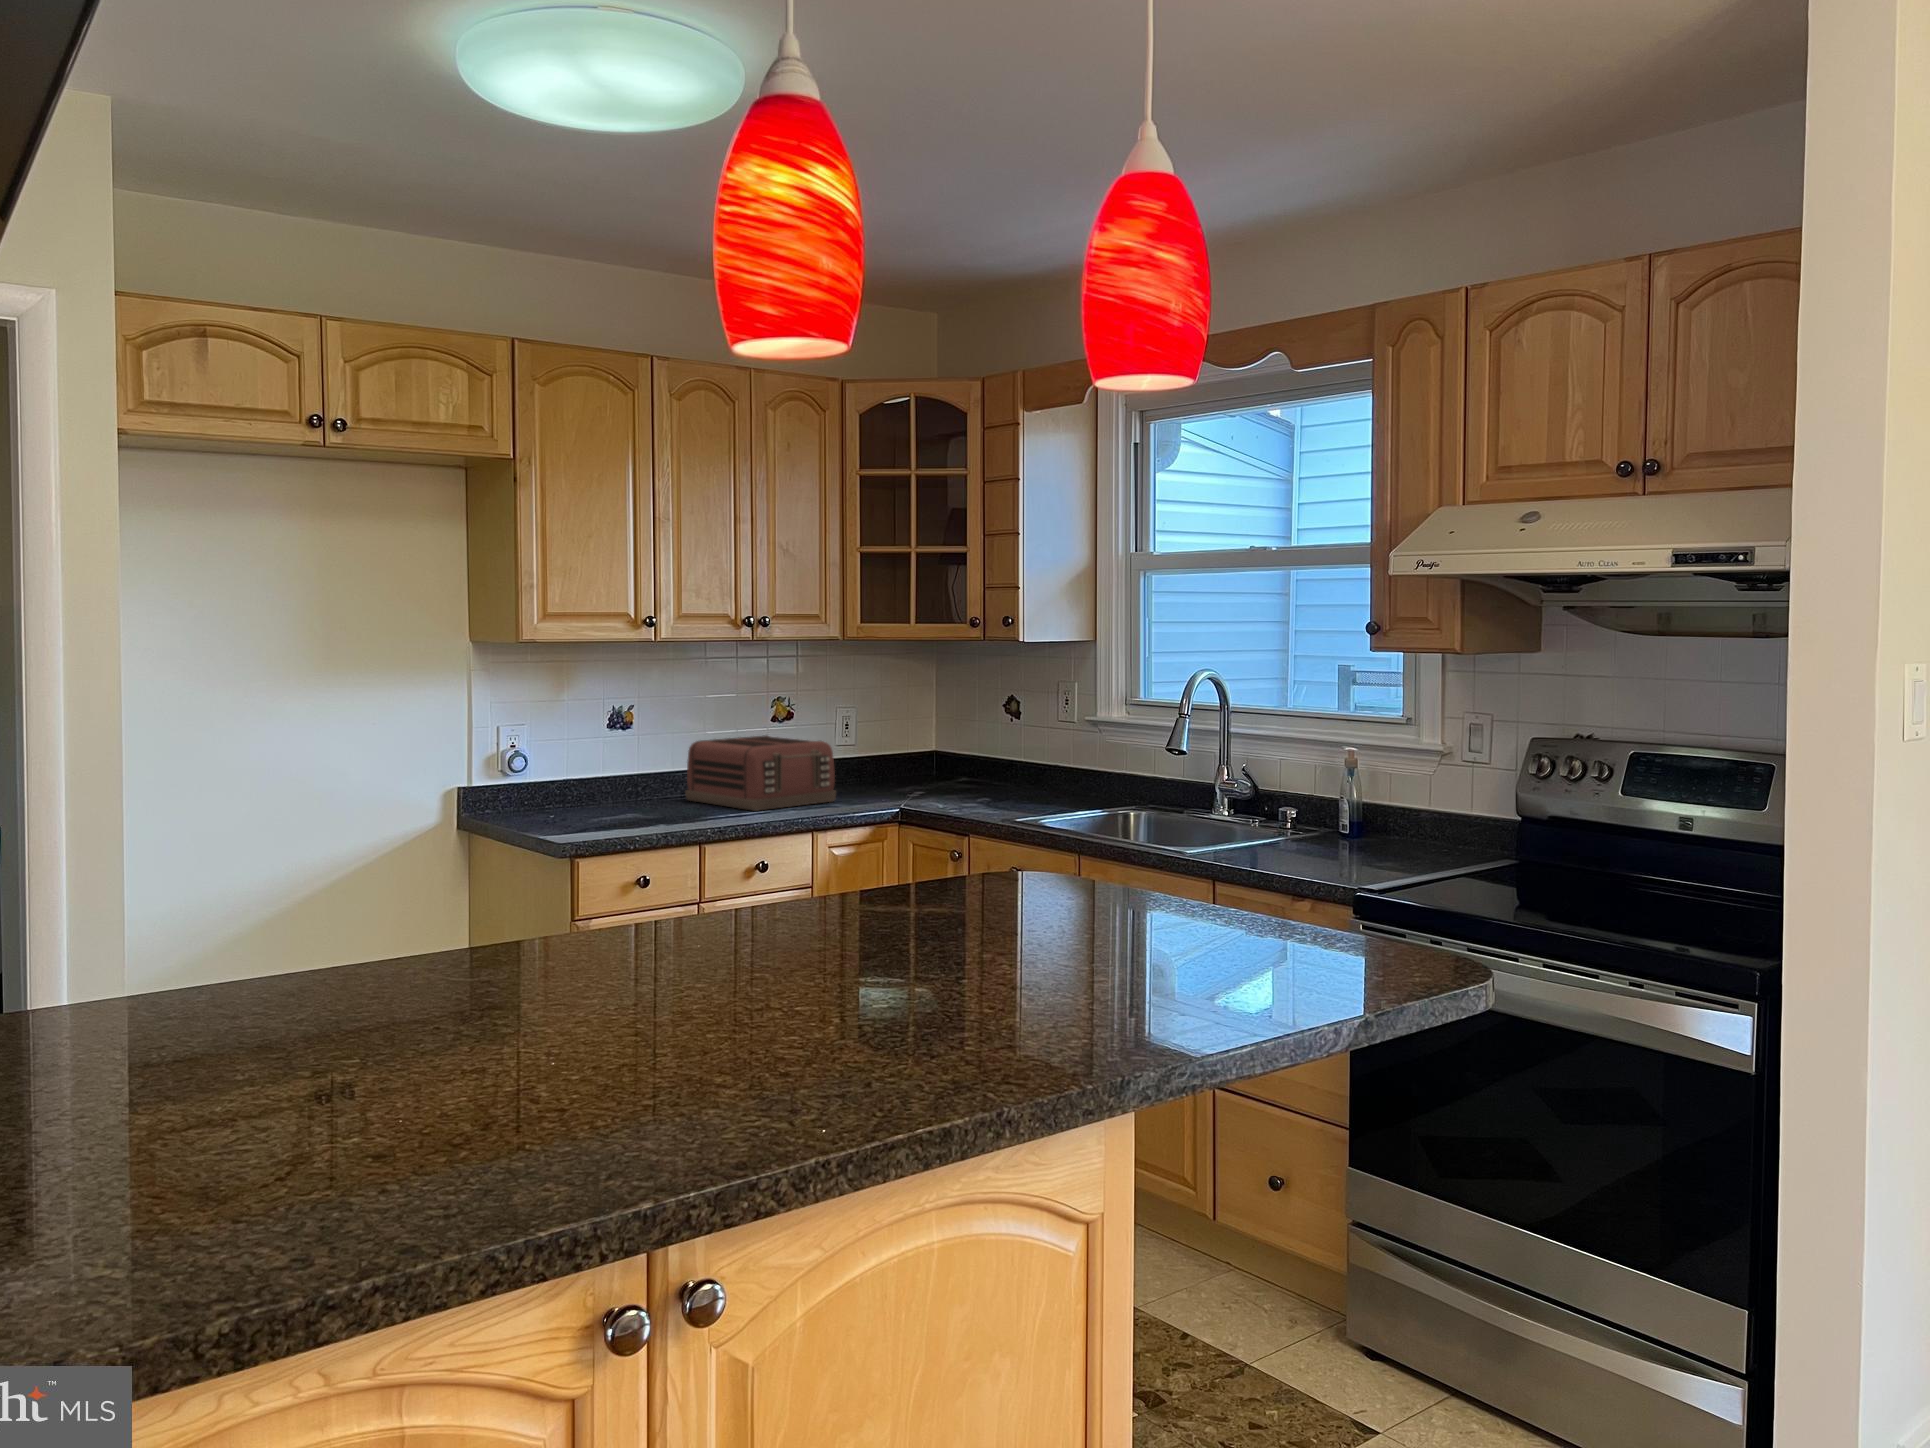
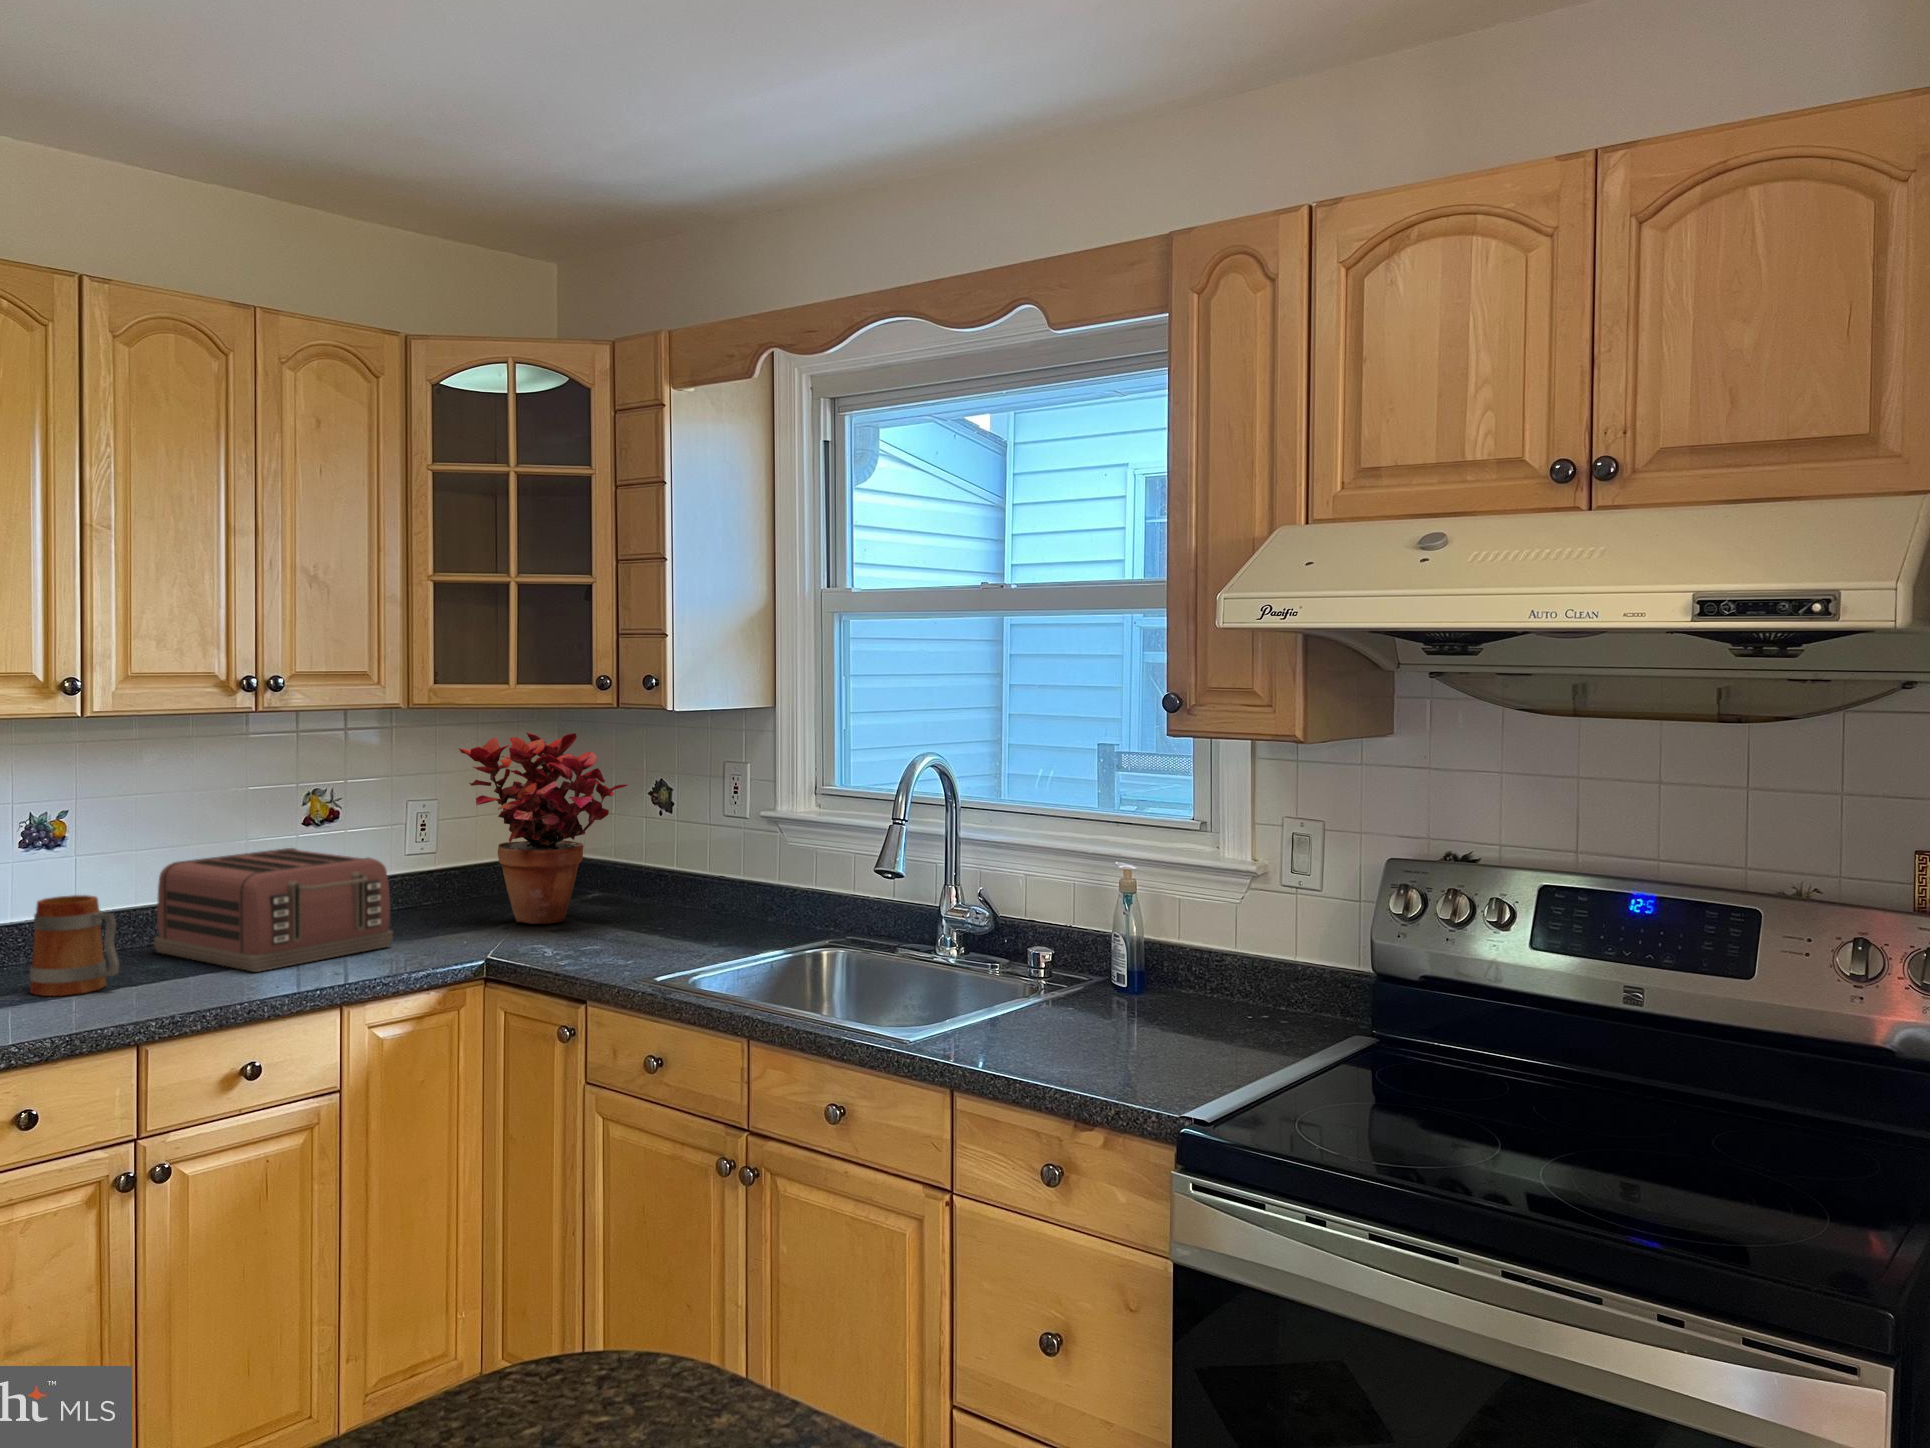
potted plant: none [875,659,993,793] -> present [459,732,628,924]
mug: none [623,756,677,818] -> present [29,895,120,996]

